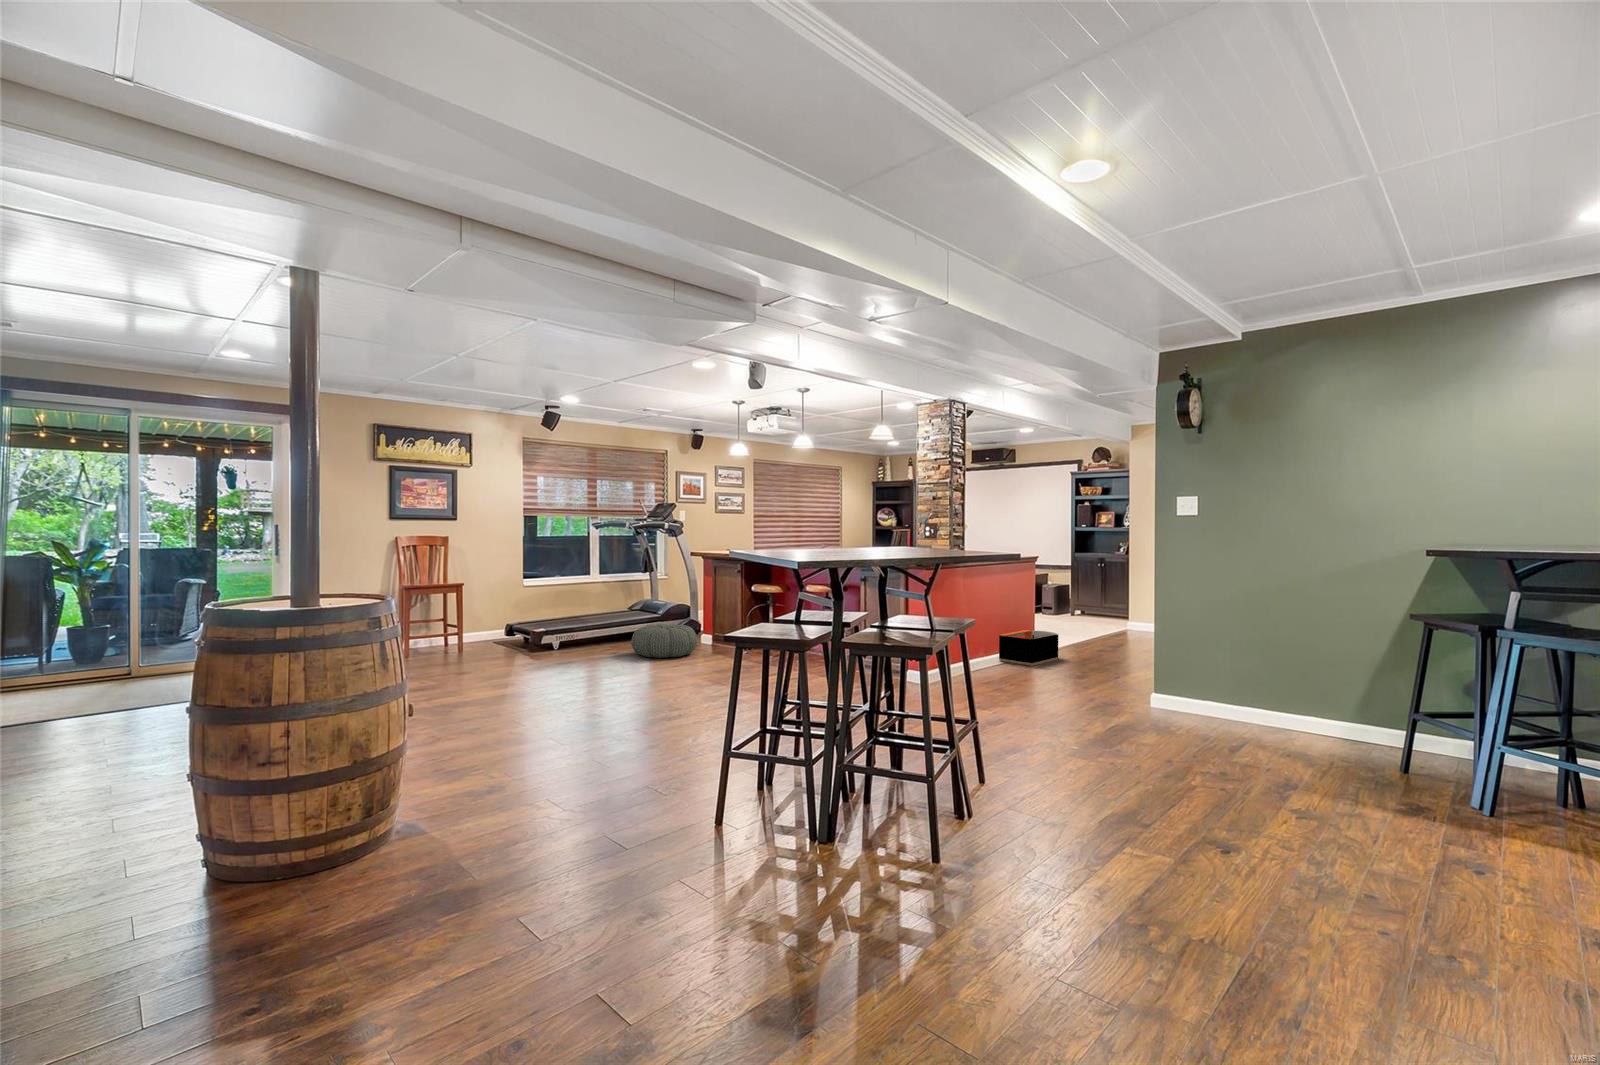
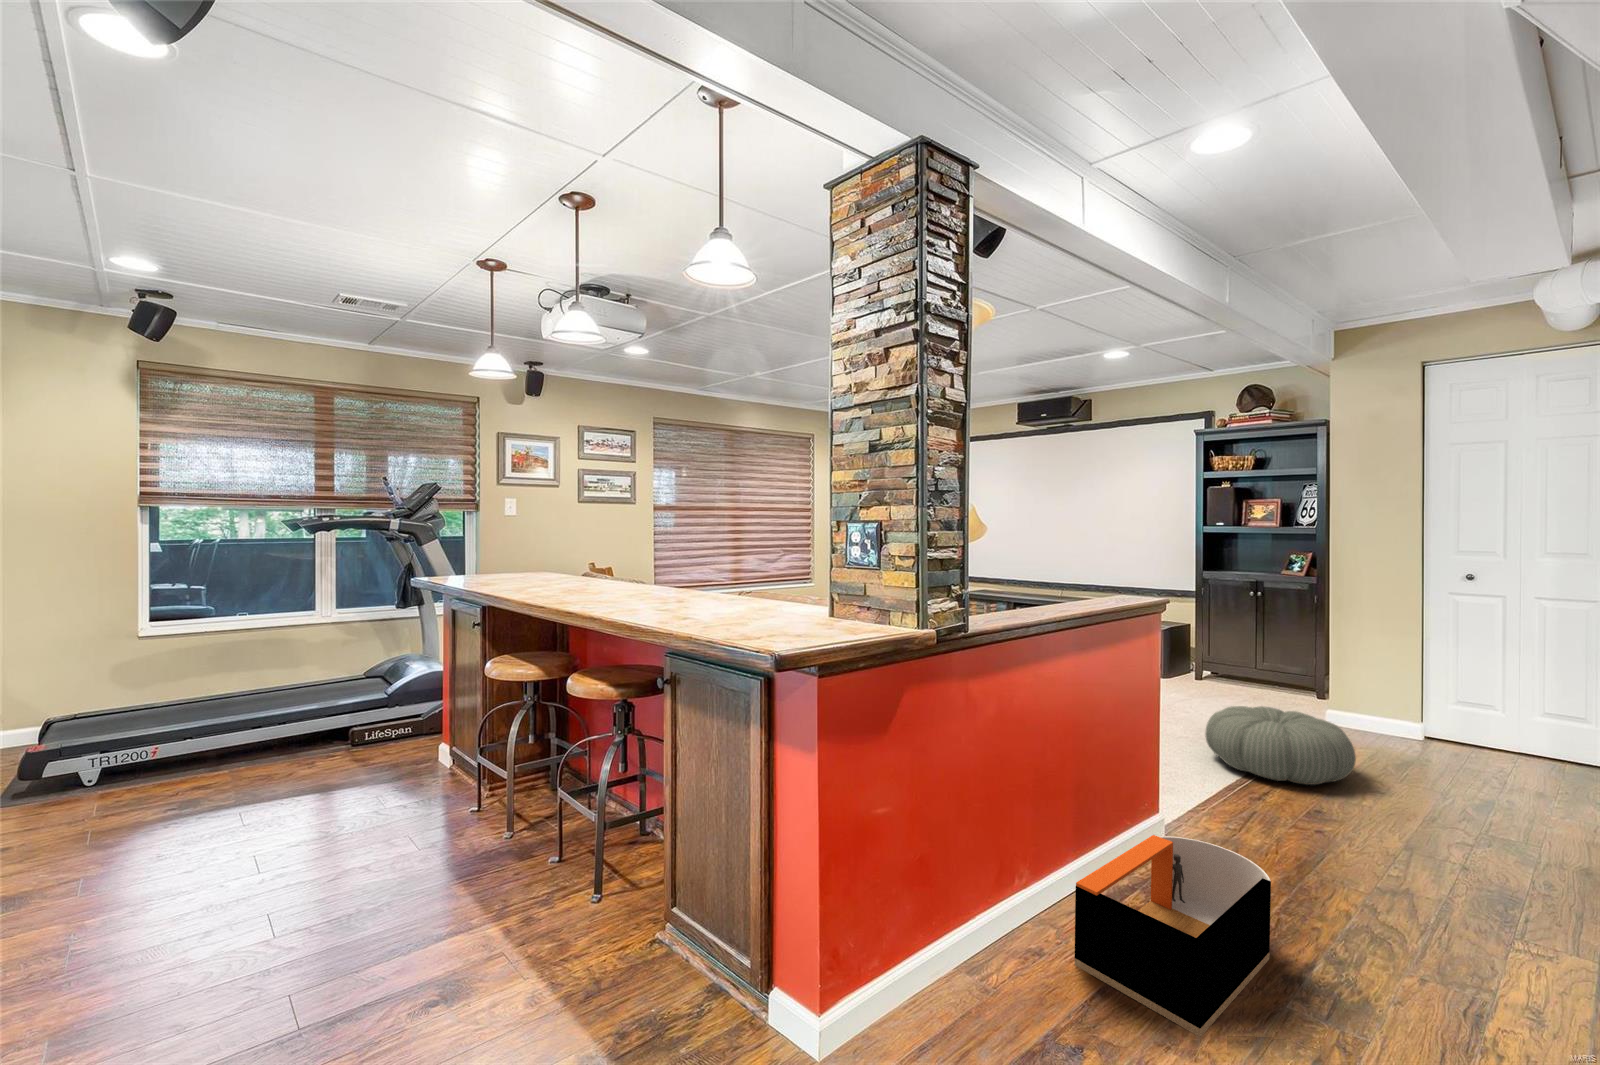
pouf: present [631,624,697,658] -> present [1205,706,1356,785]

